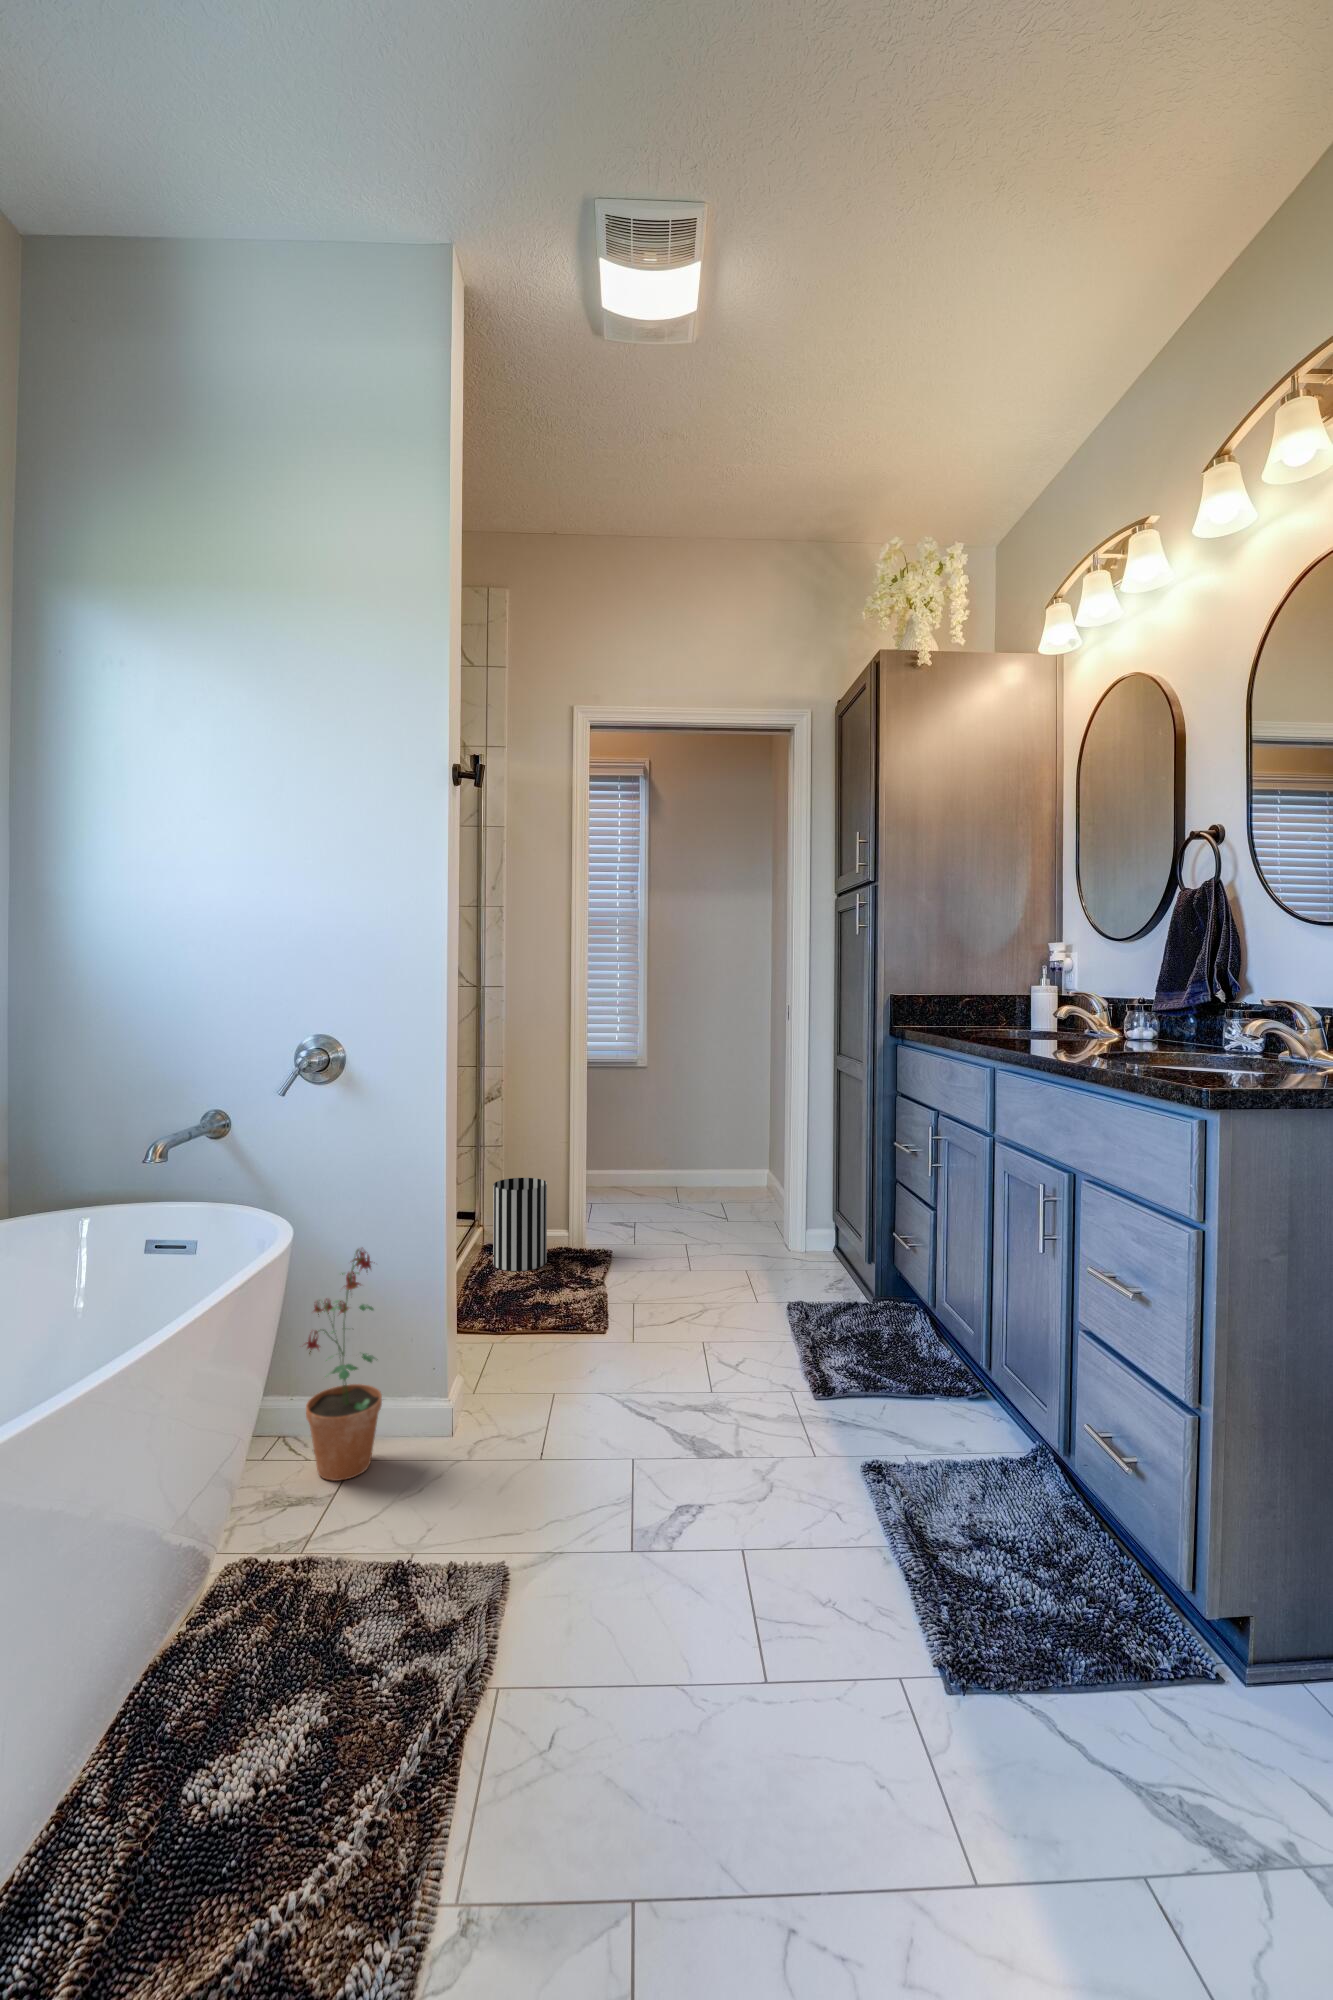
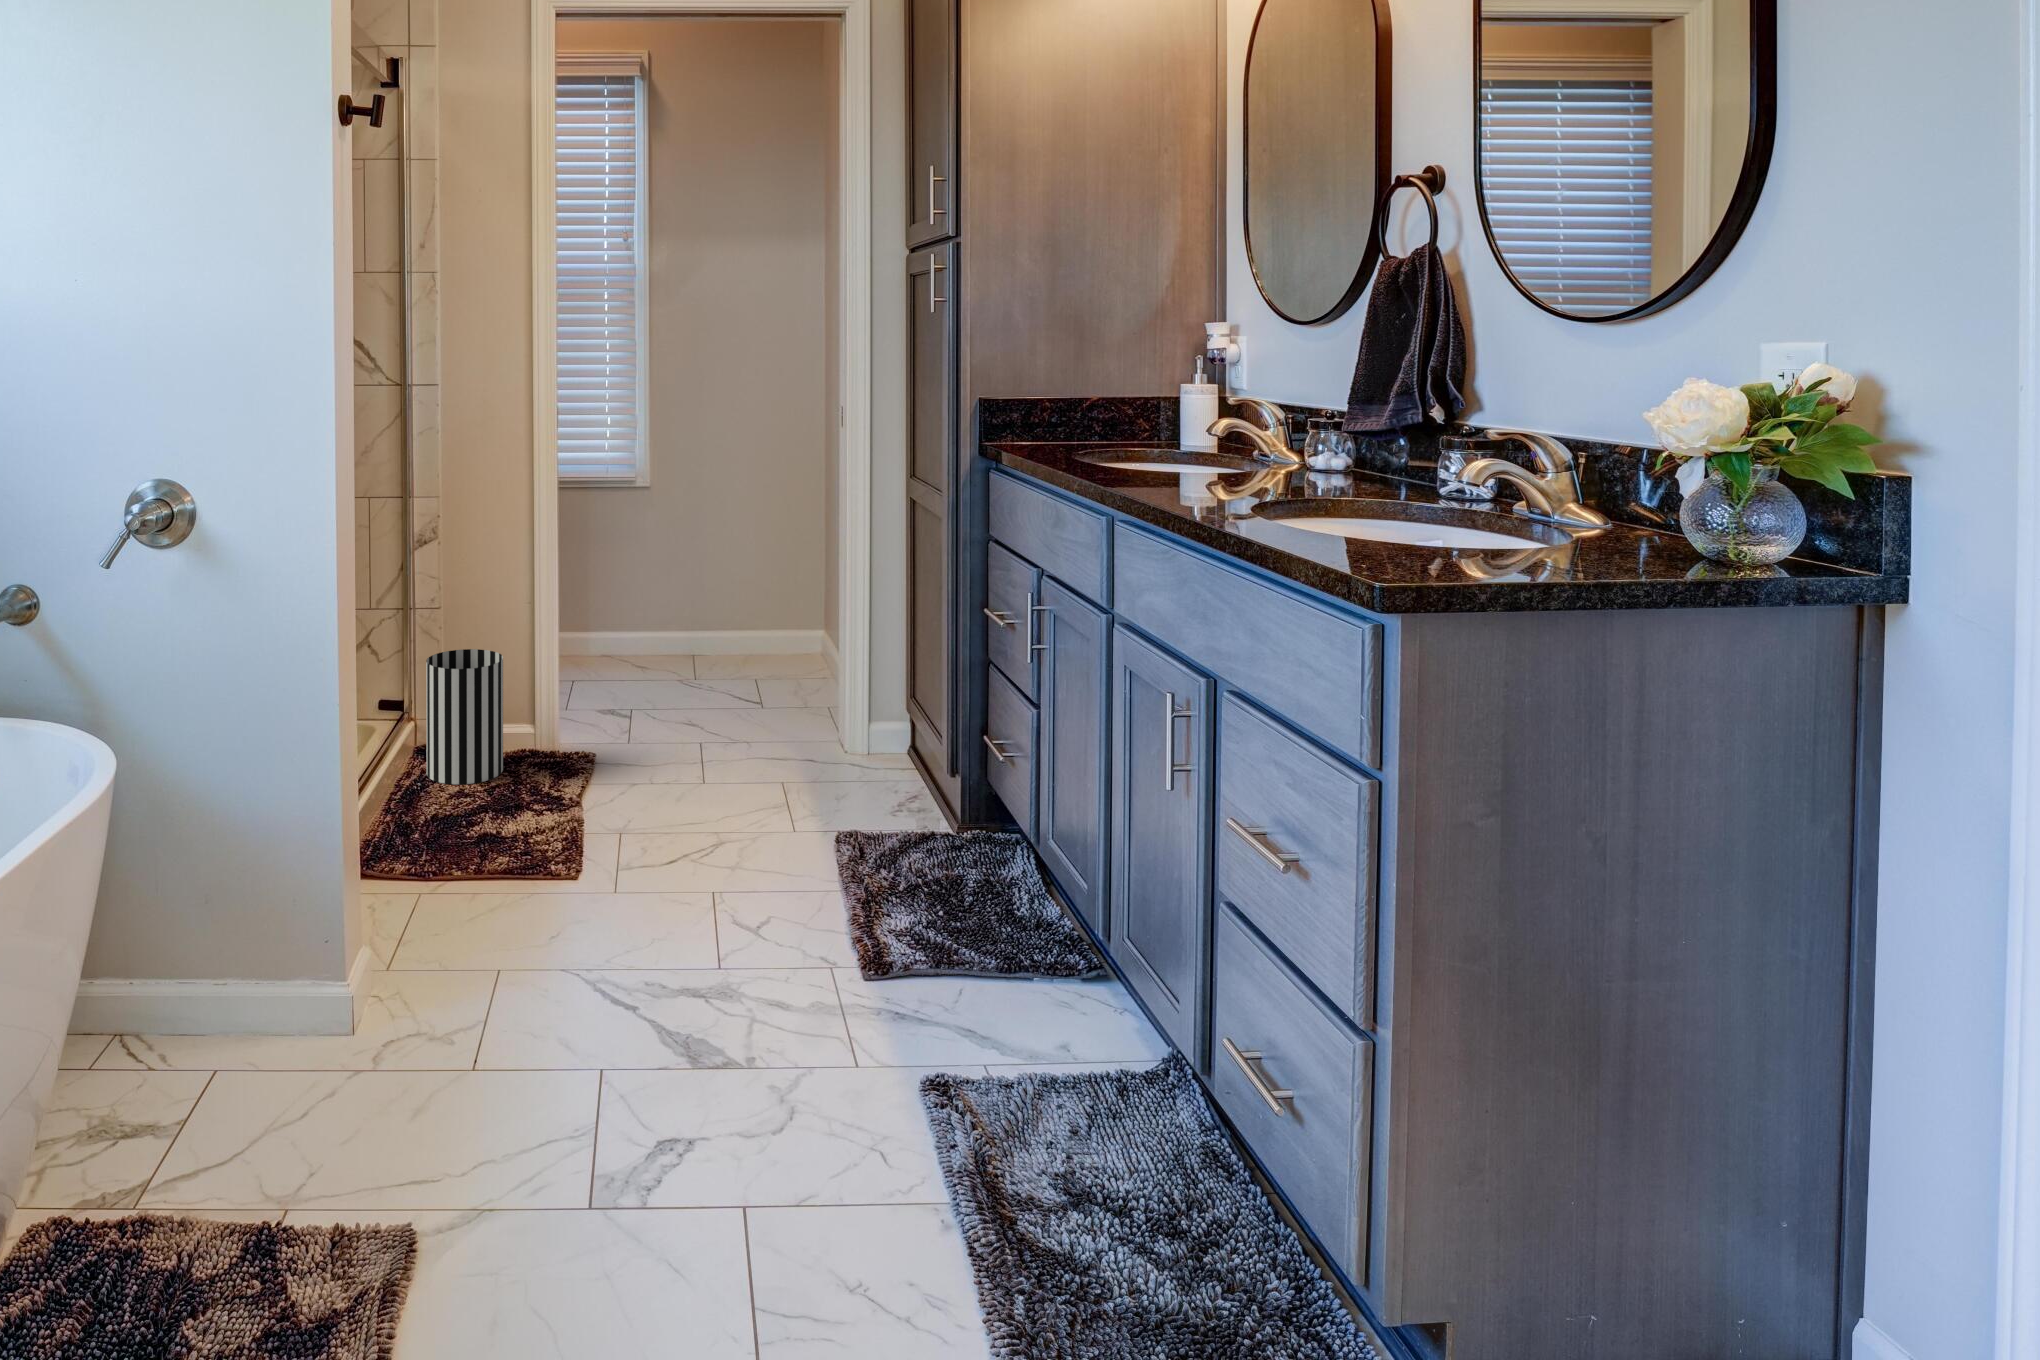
potted plant: present [306,1249,382,1481] -> none [131,774,249,1106]

